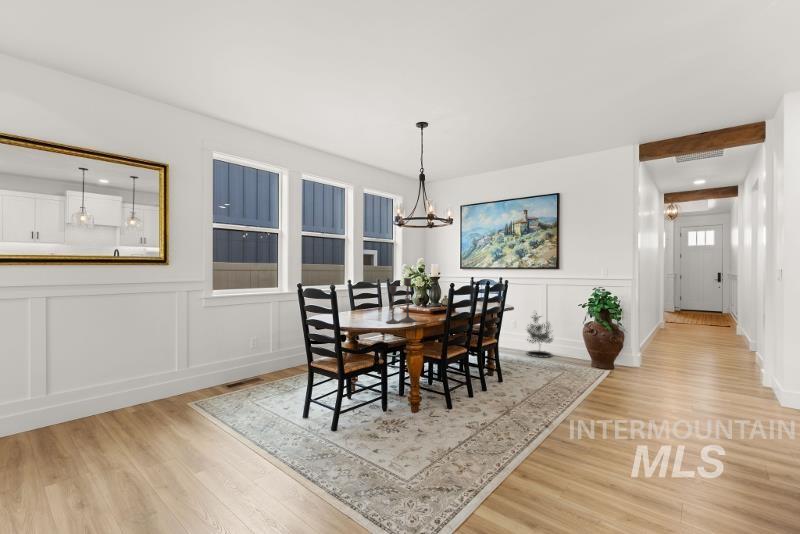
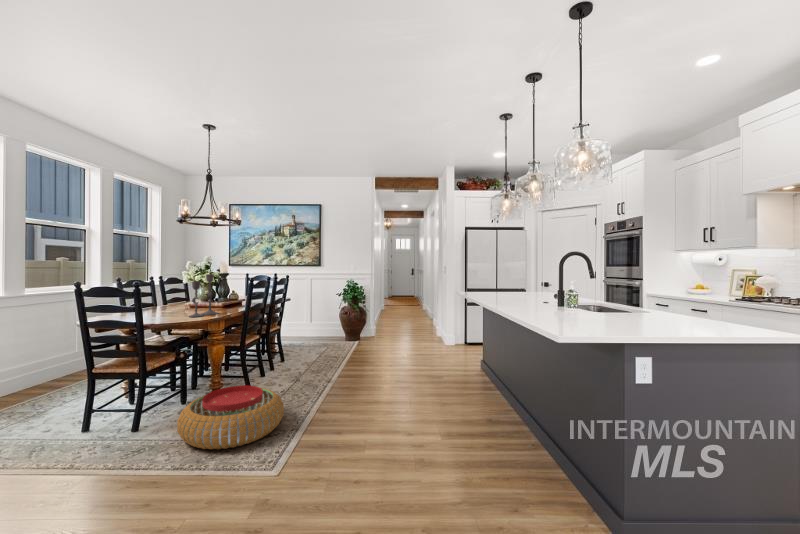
potted tree: present [527,313,552,357] -> none [294,300,318,338]
pouf: none [355,408,468,486] -> present [177,385,284,449]

